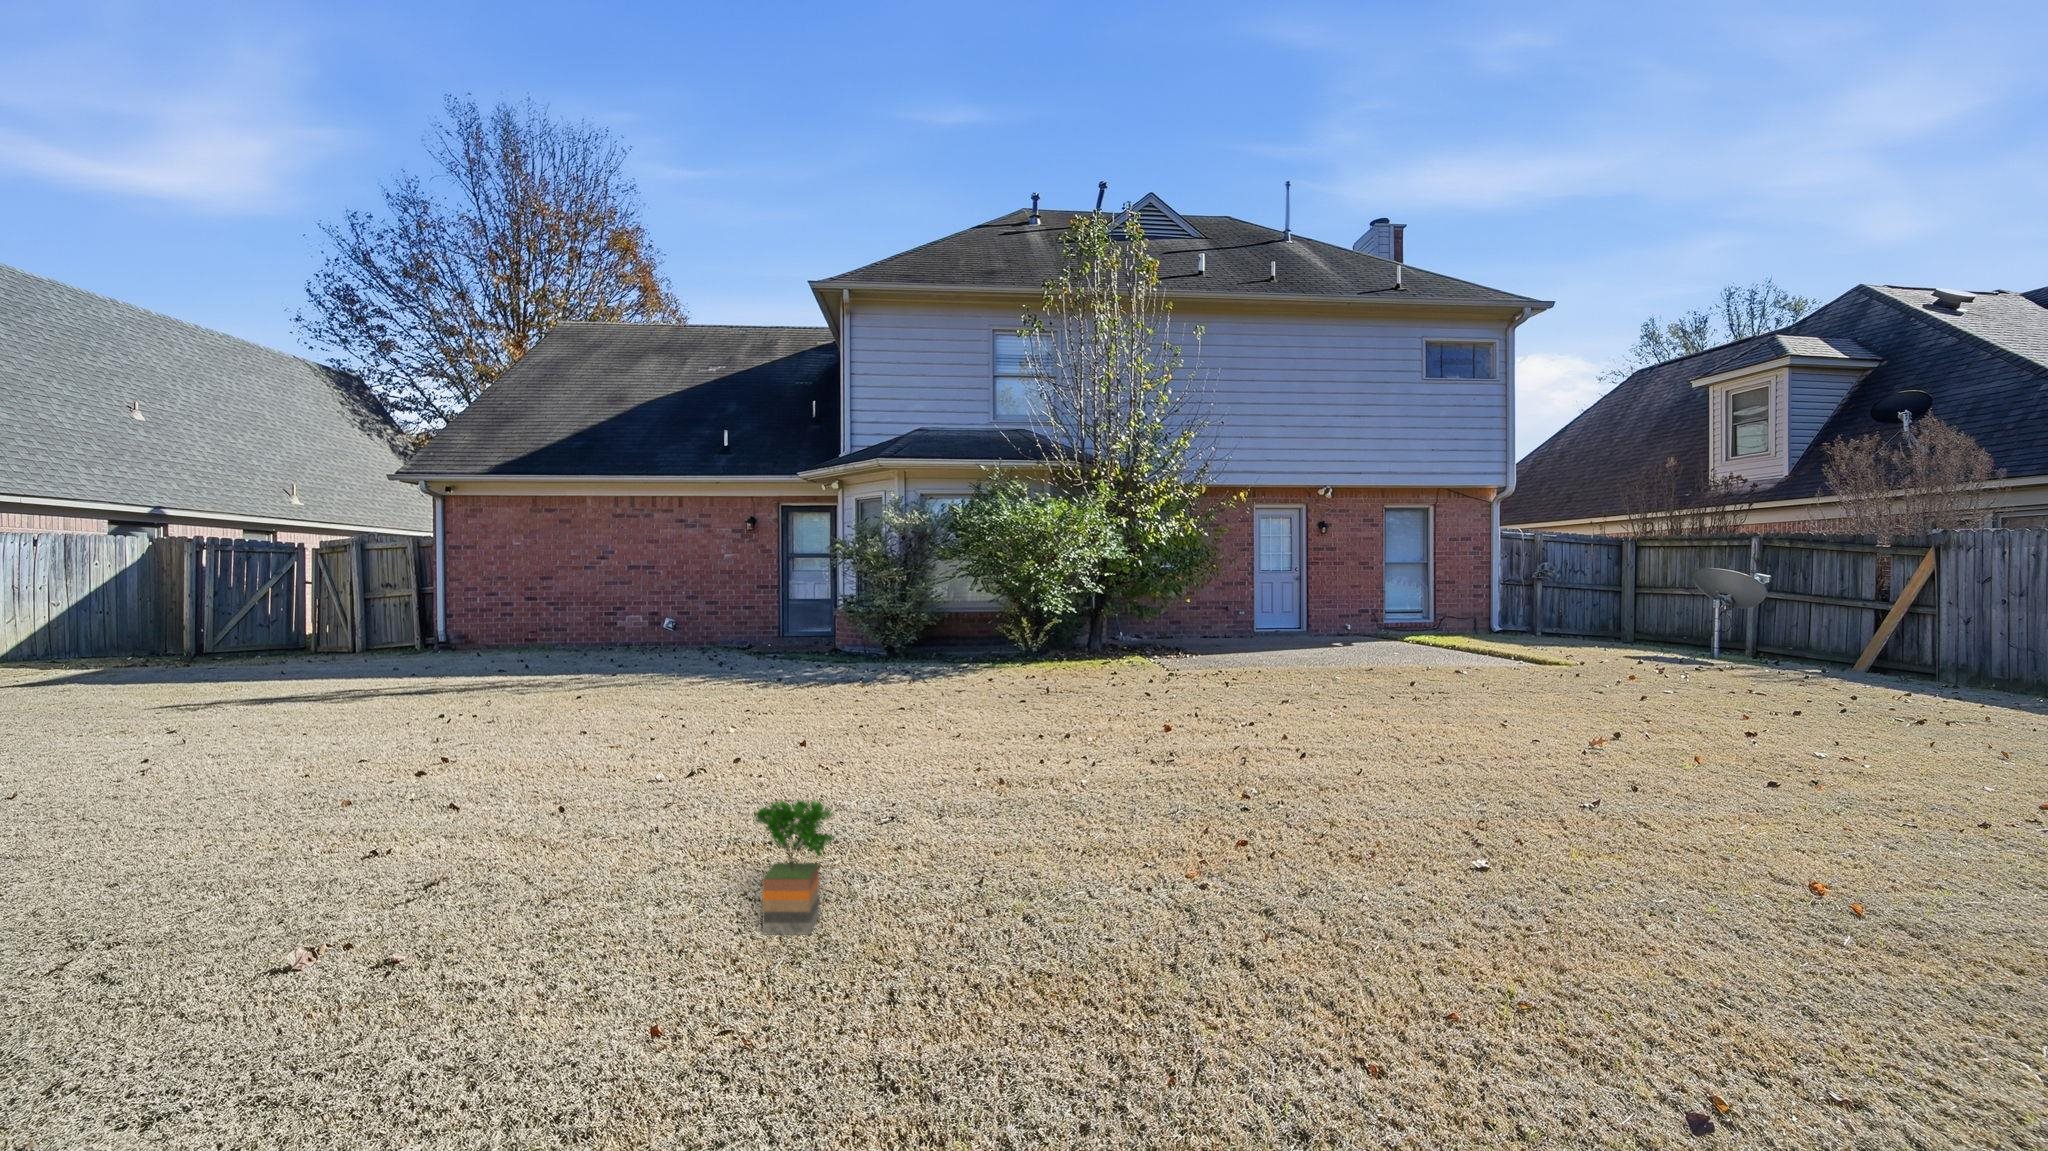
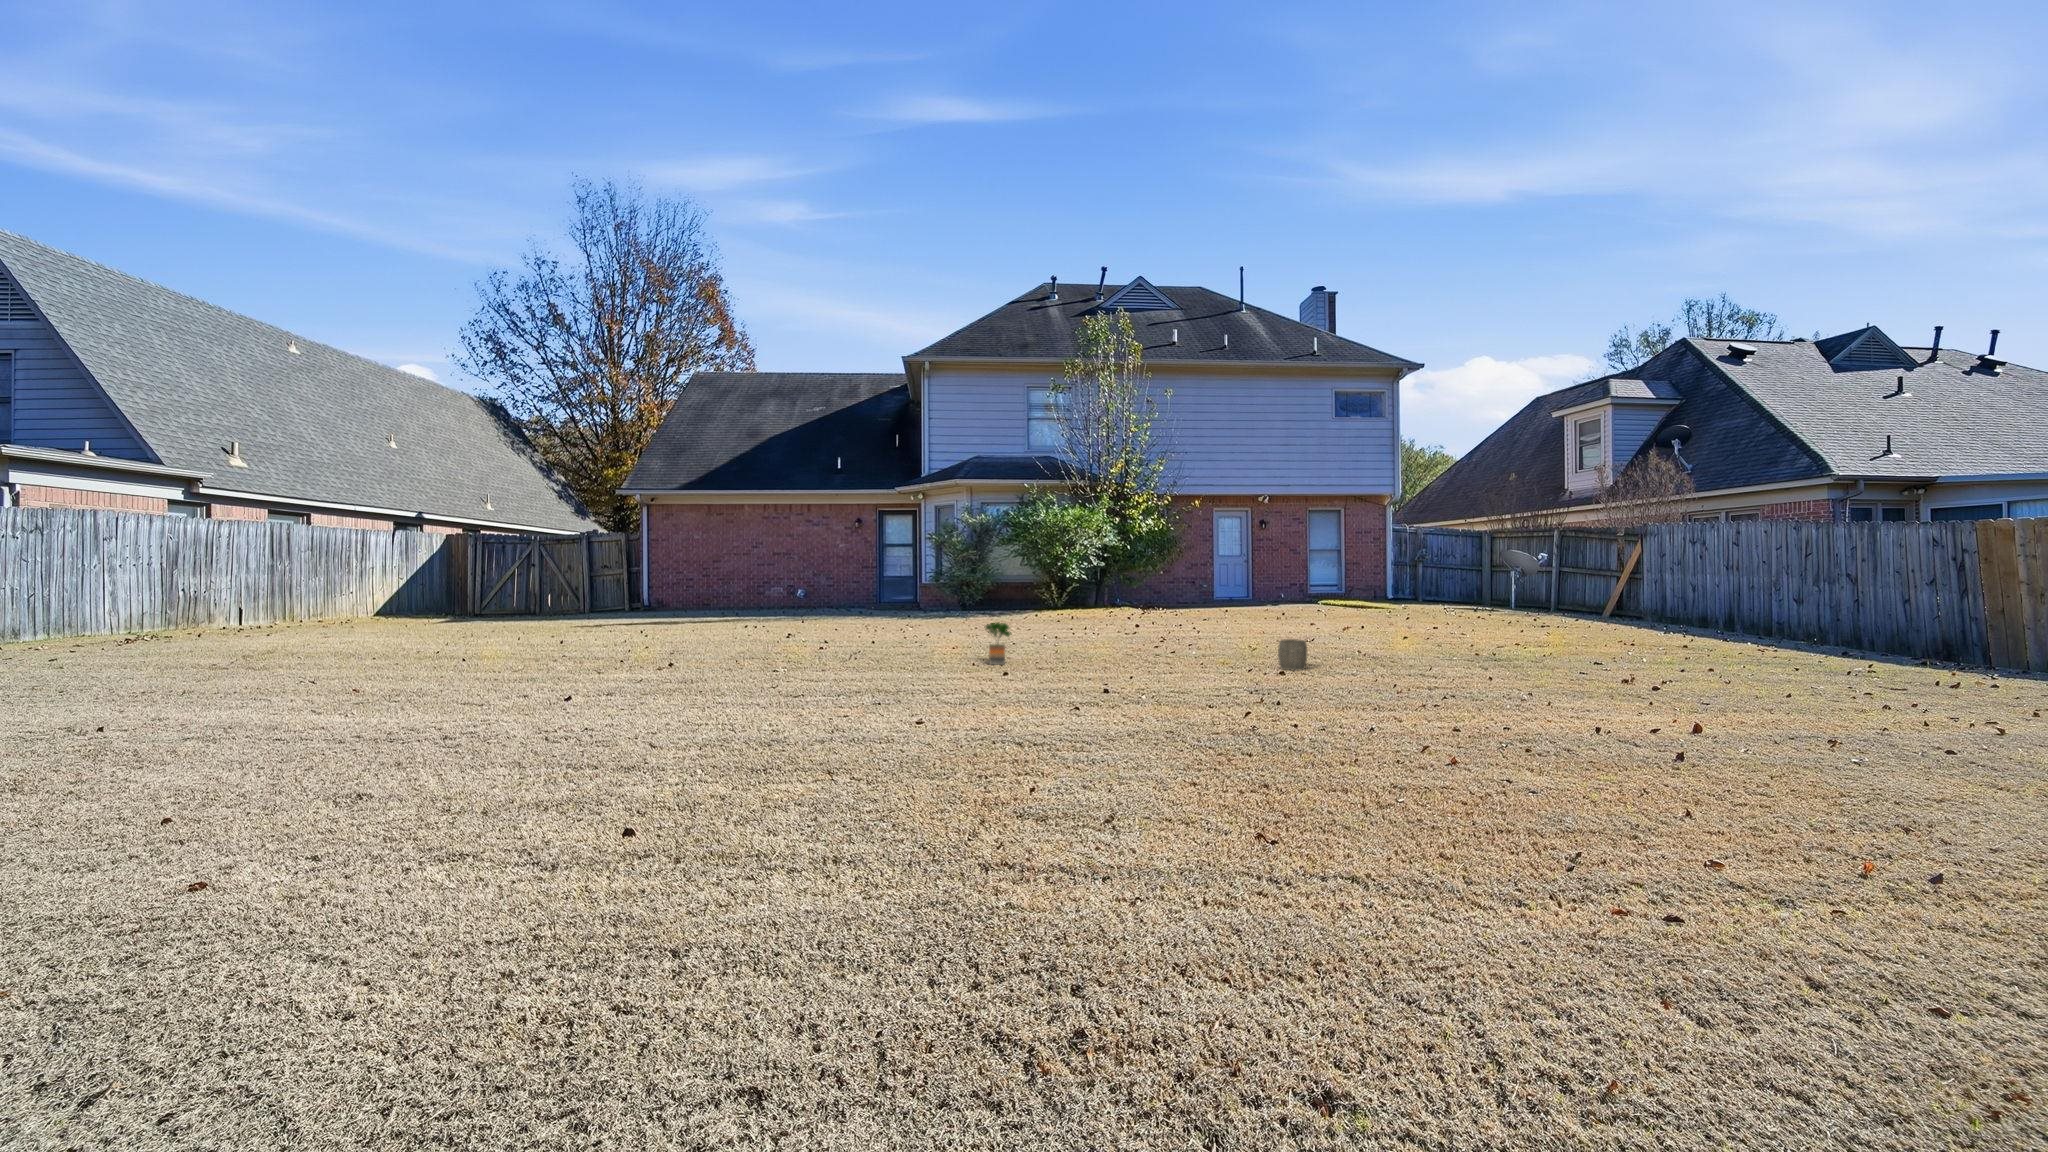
woven basket: none [1677,878,1792,1003] -> present [1278,639,1307,671]

